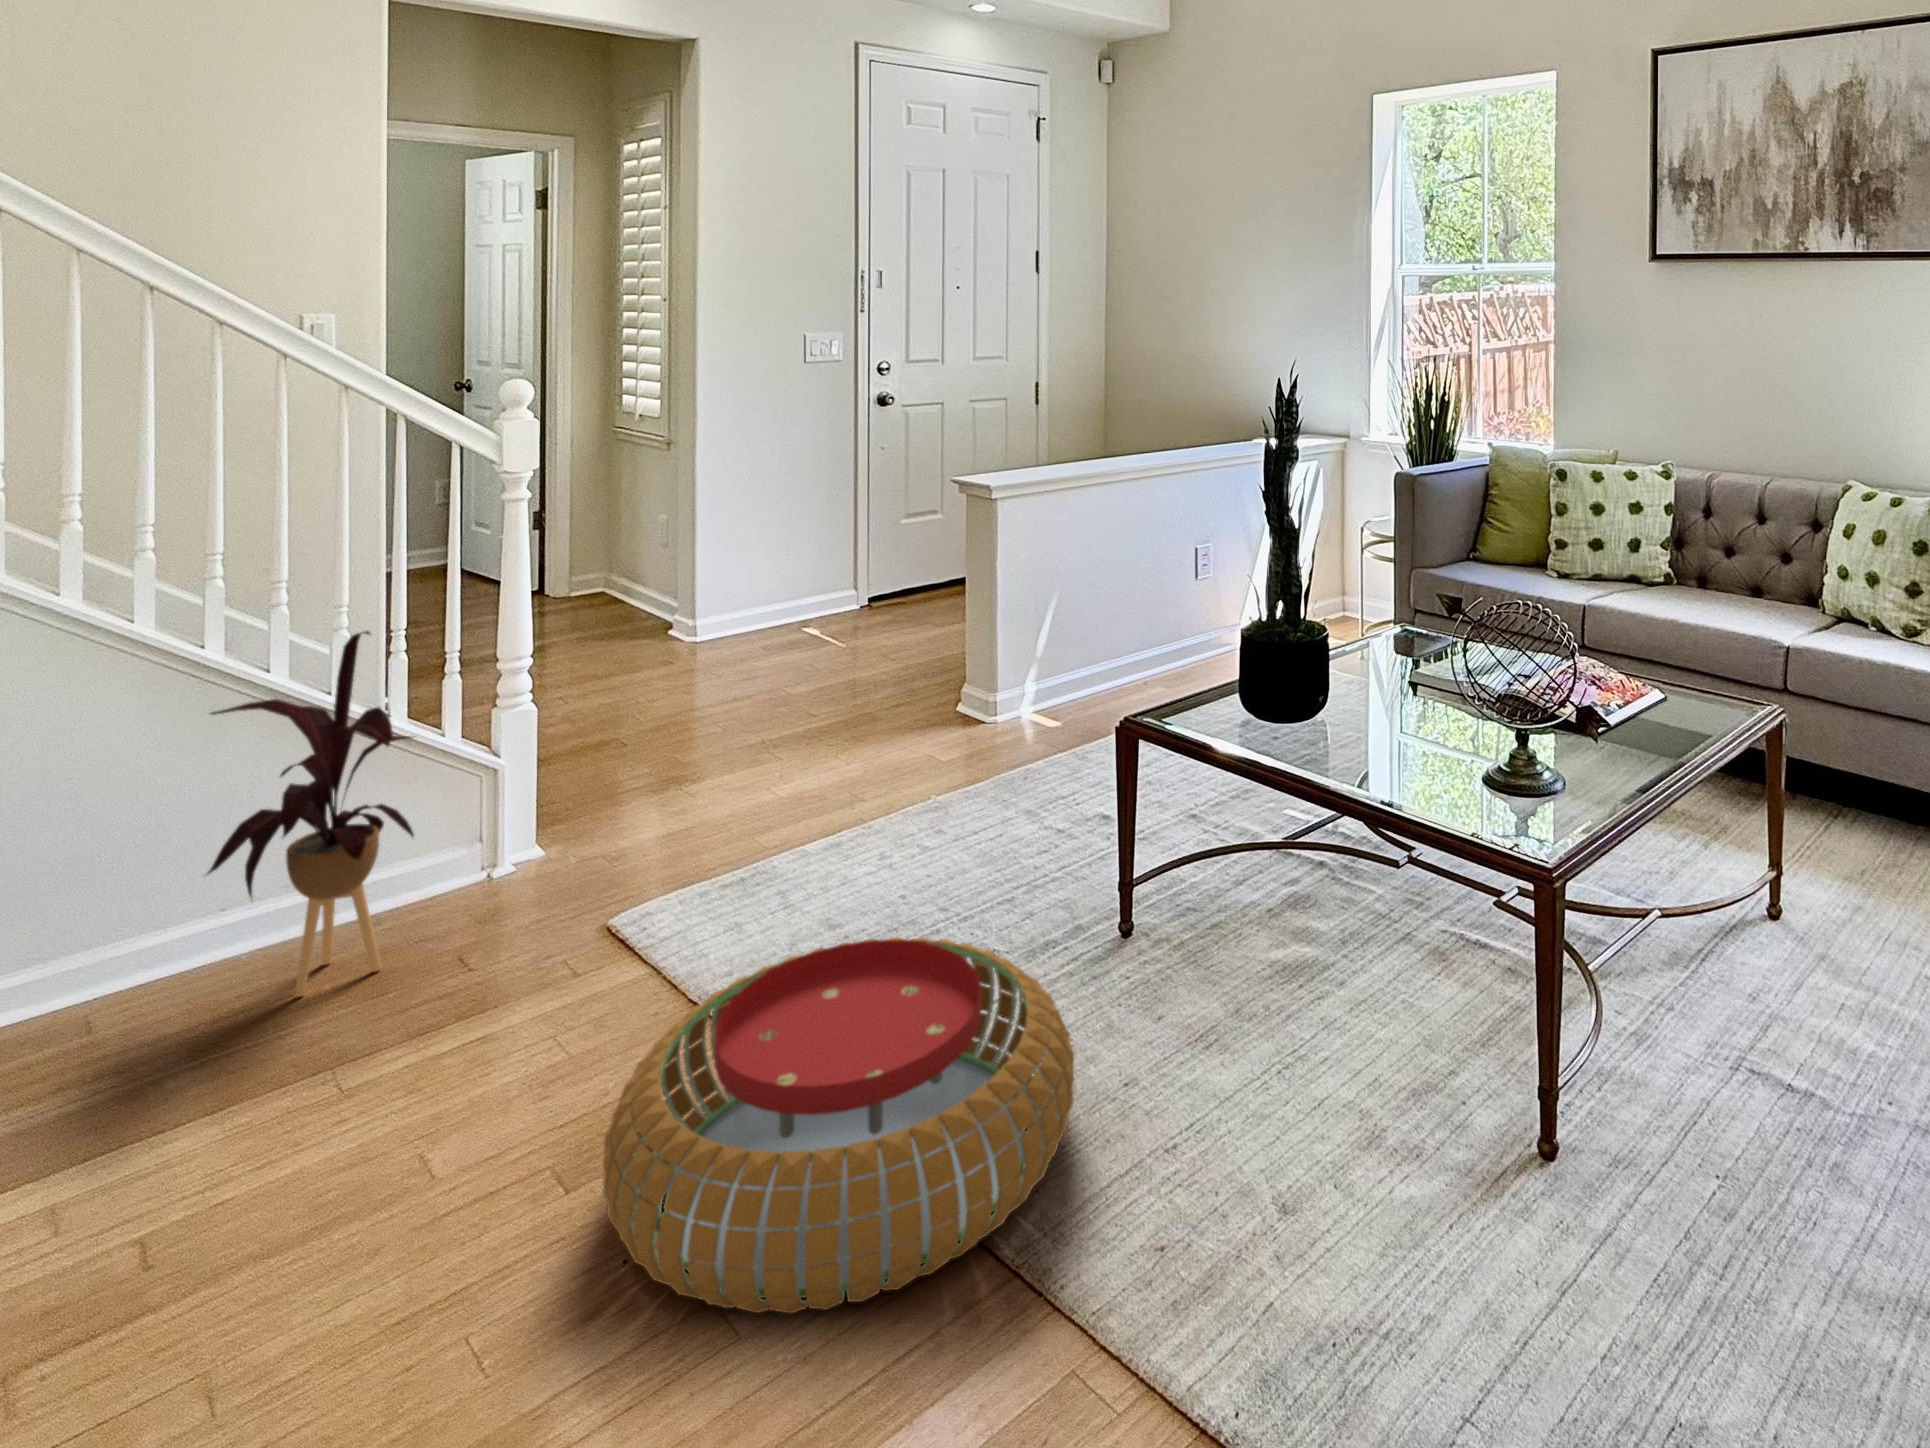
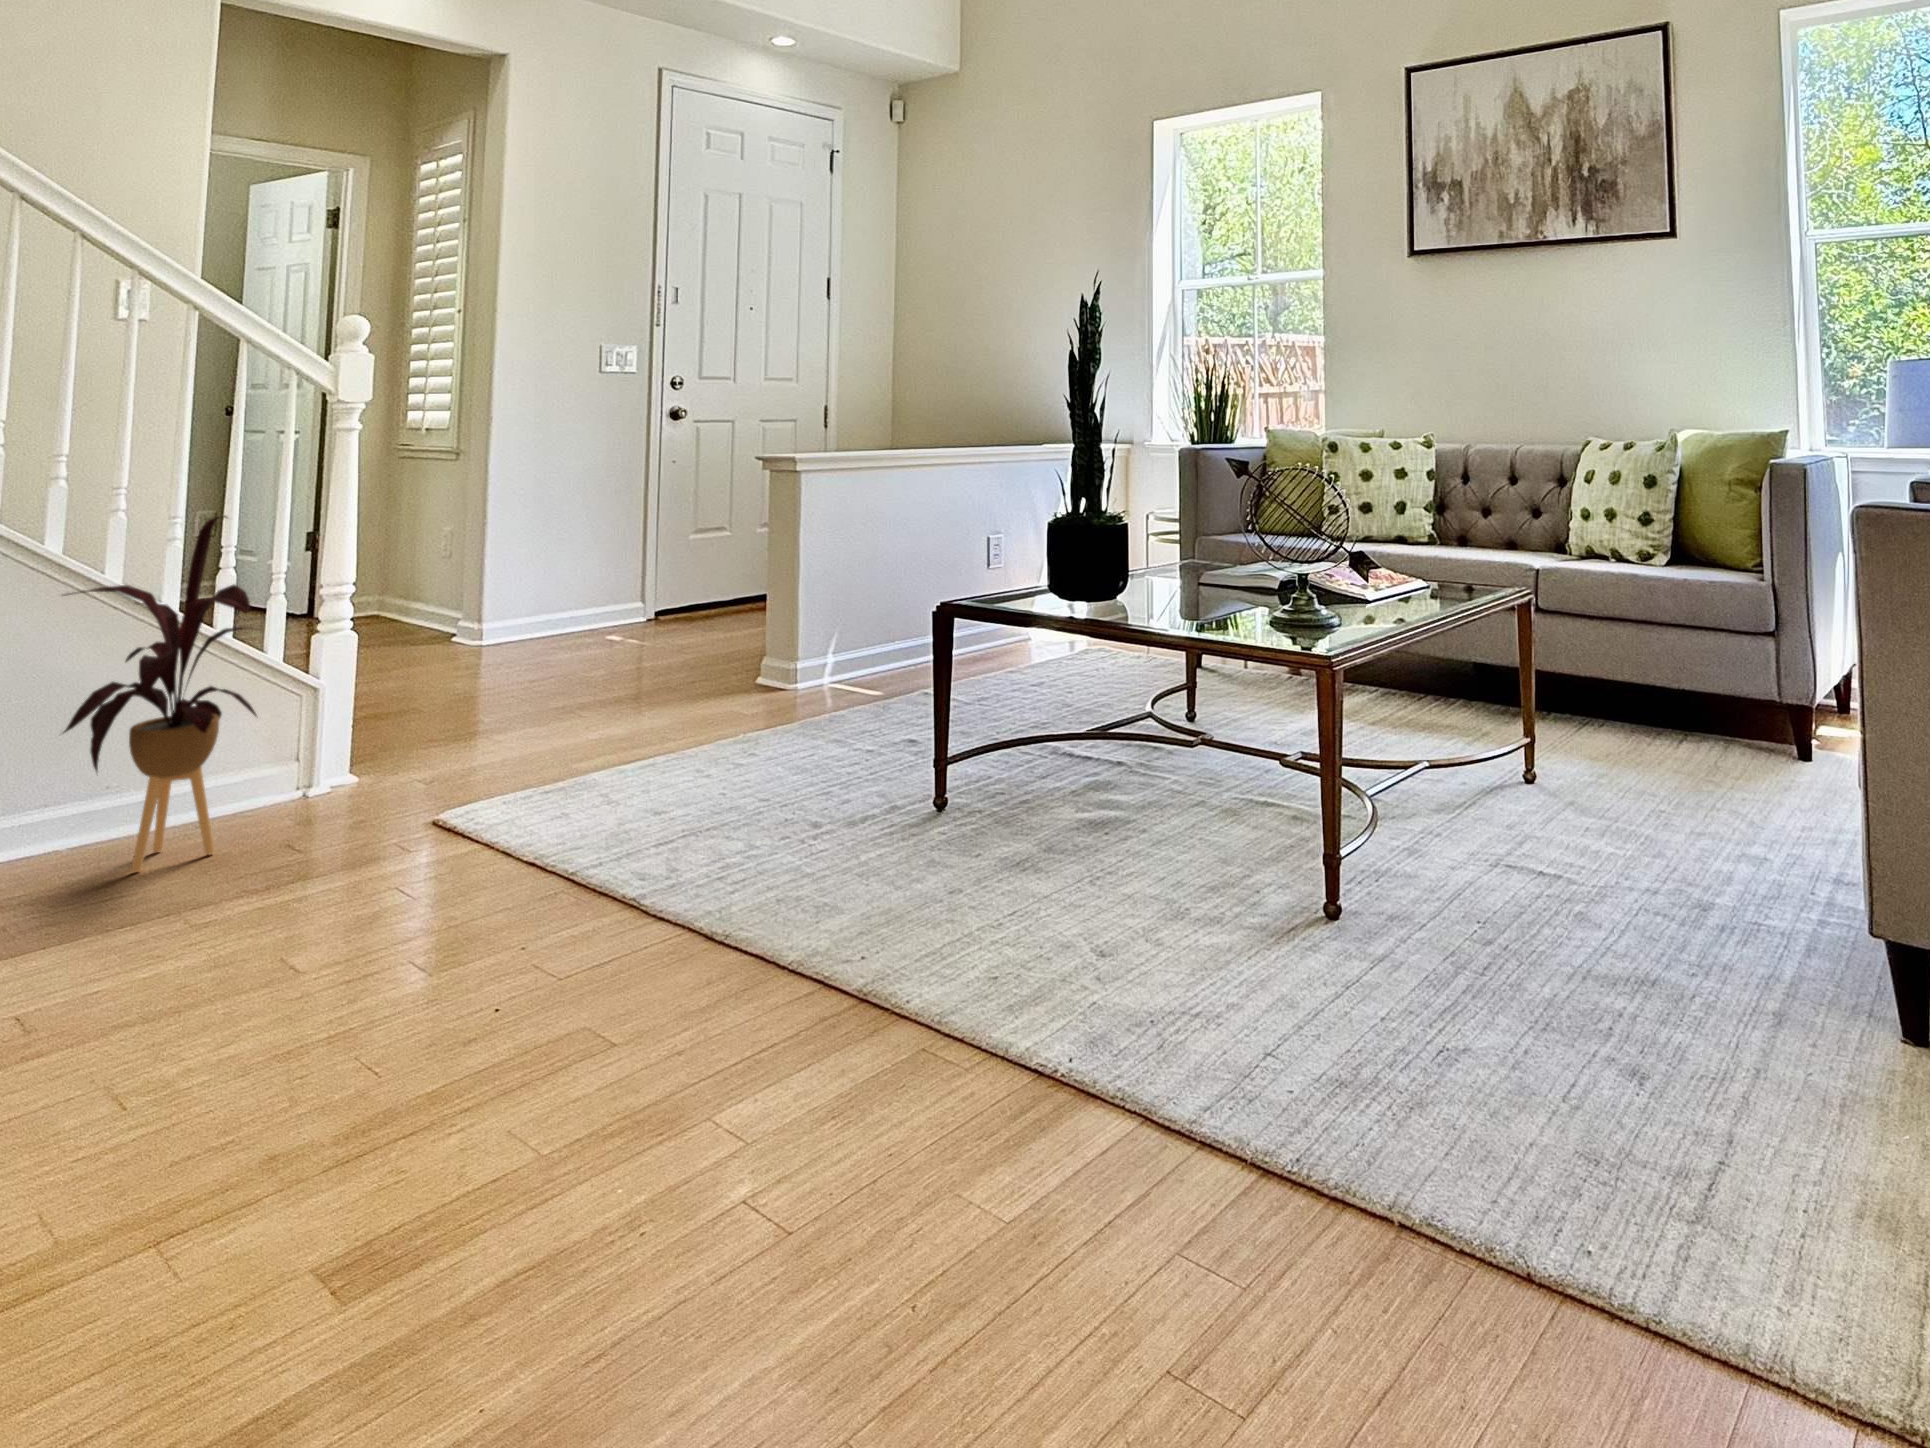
pouf: present [603,937,1074,1313] -> none [480,764,911,1029]

